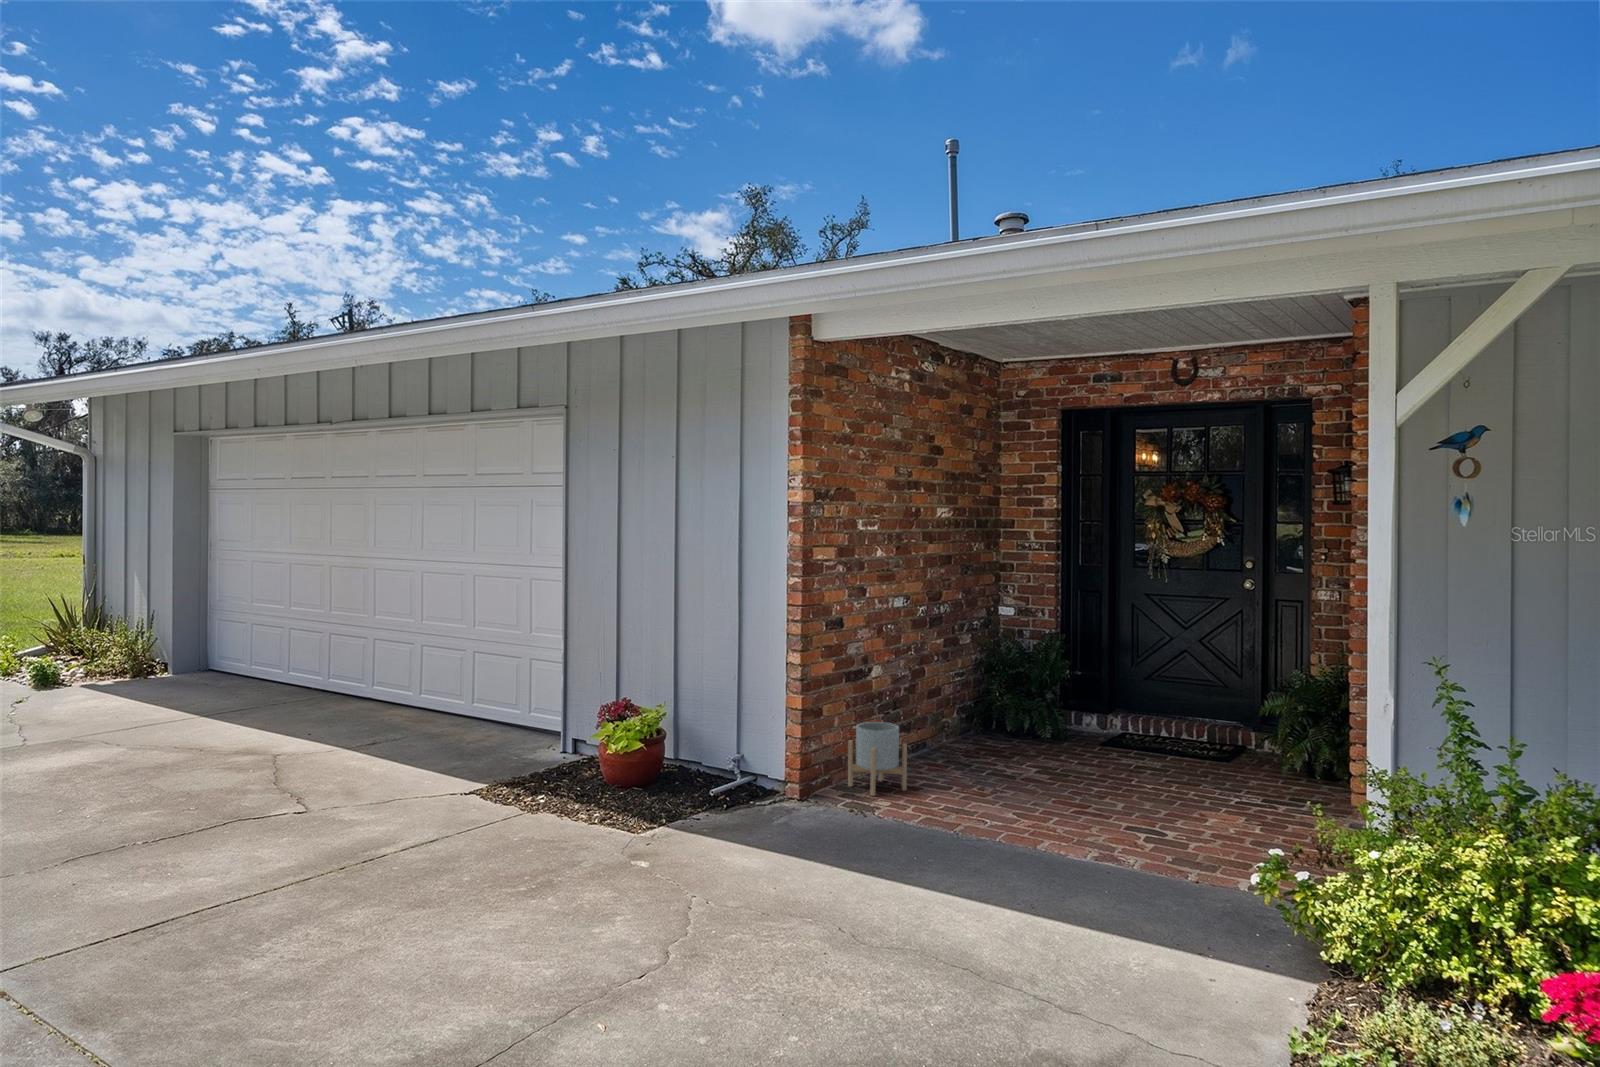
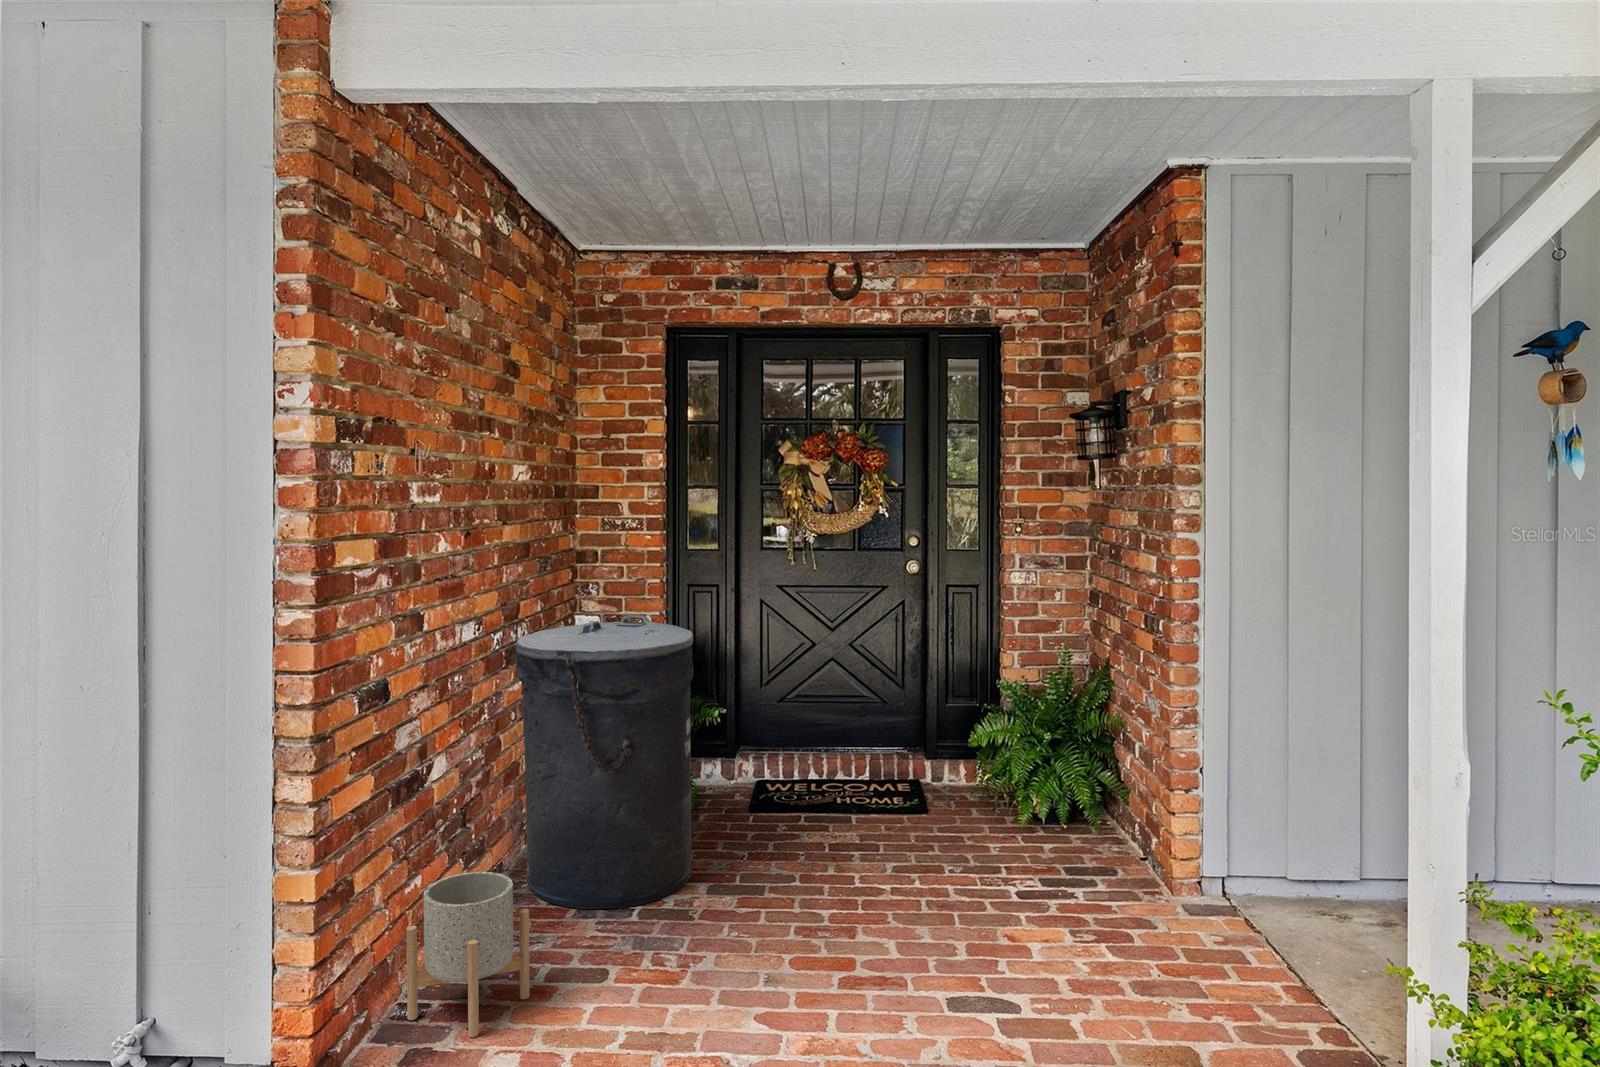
trash can: none [931,602,1037,772] -> present [515,615,693,909]

